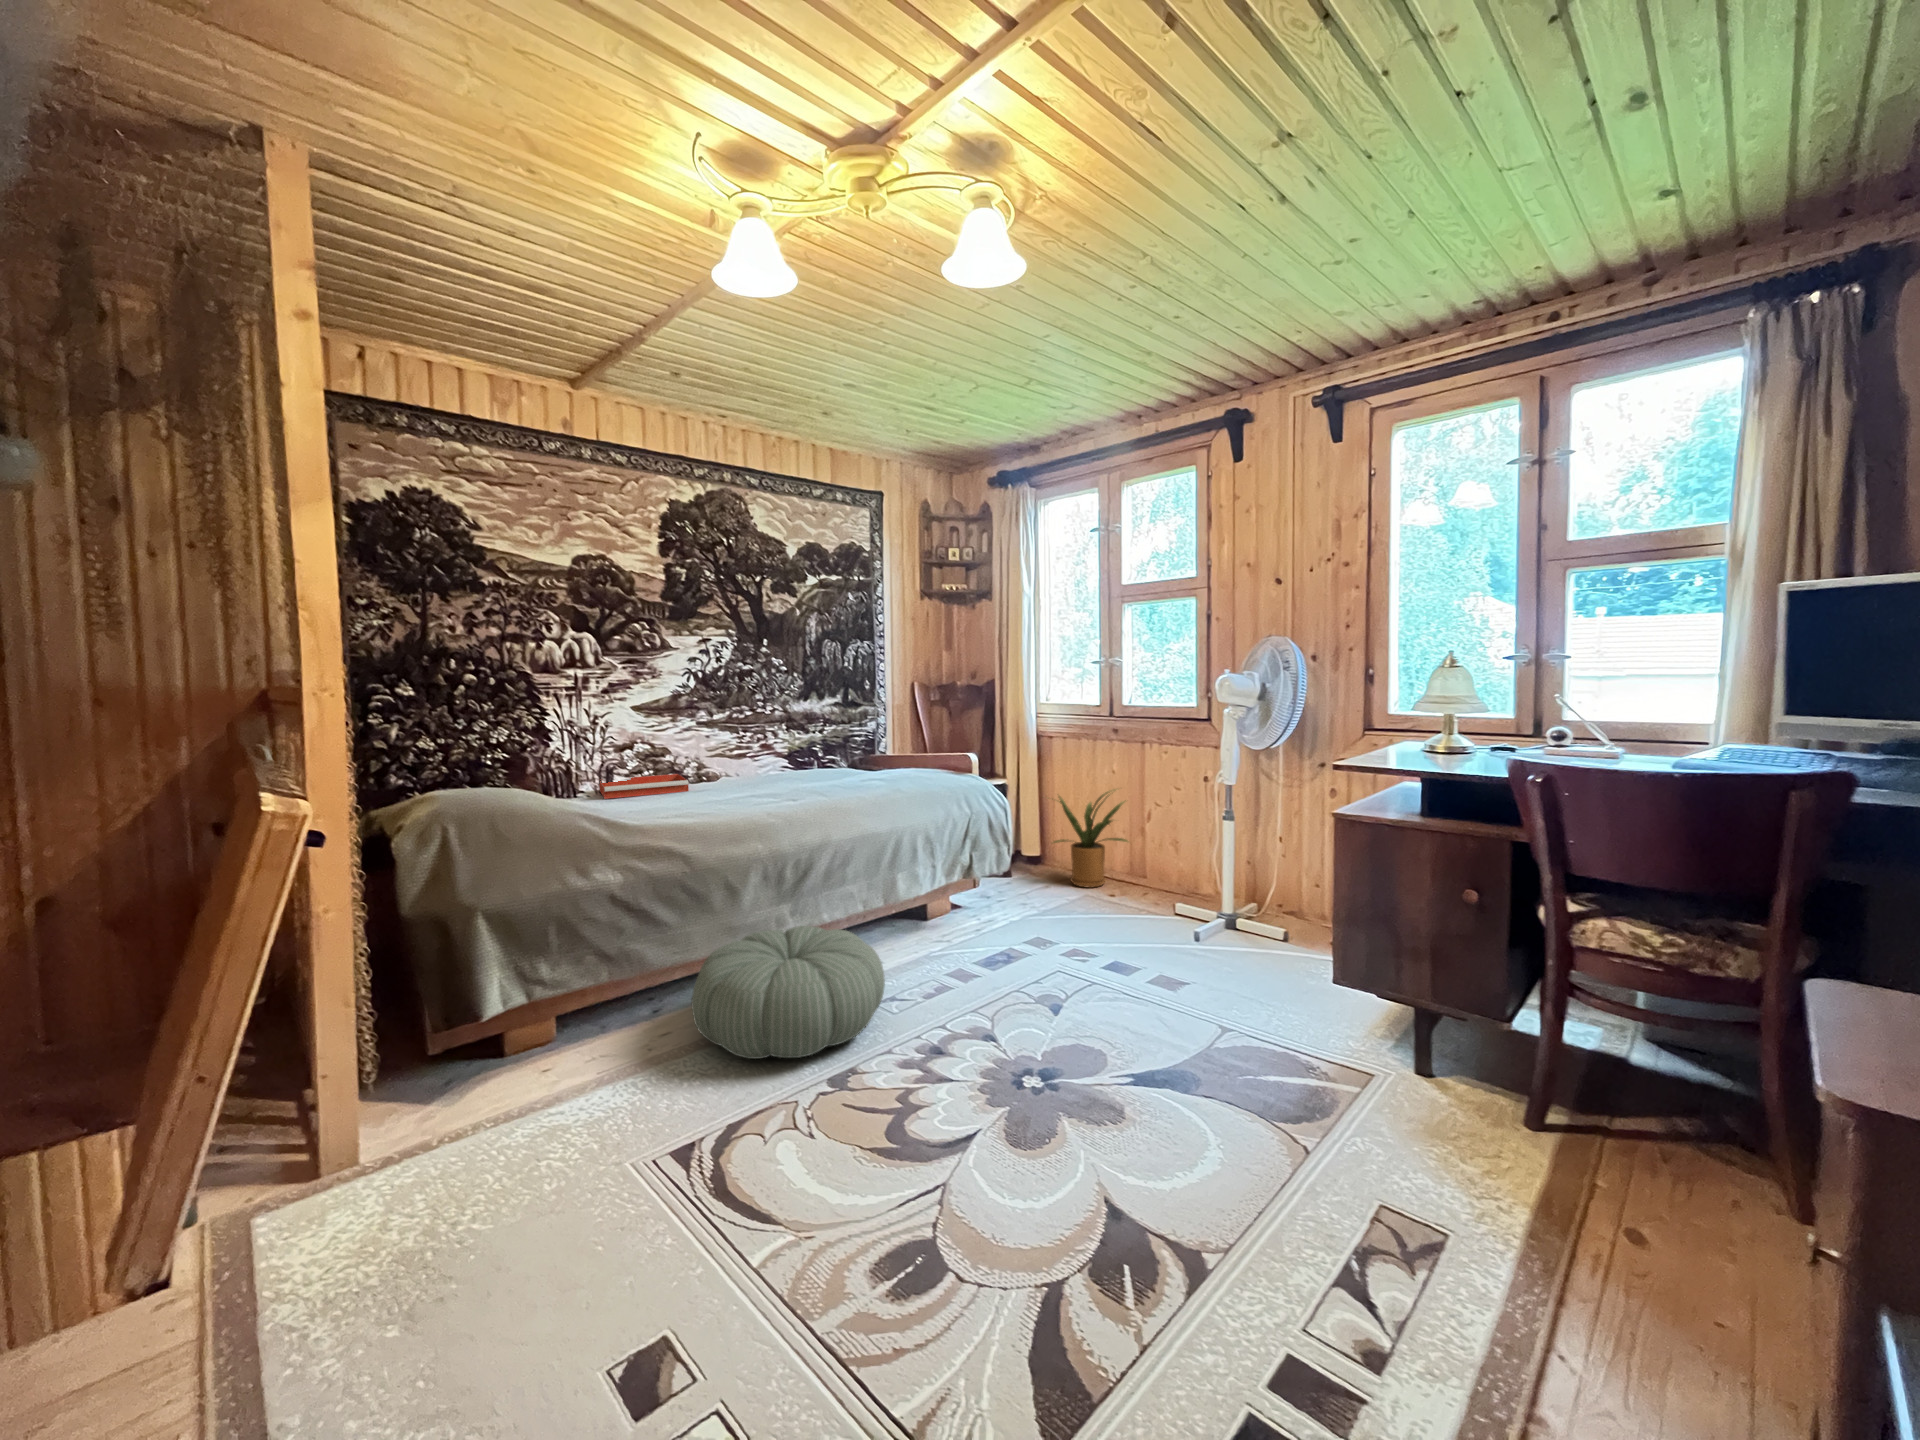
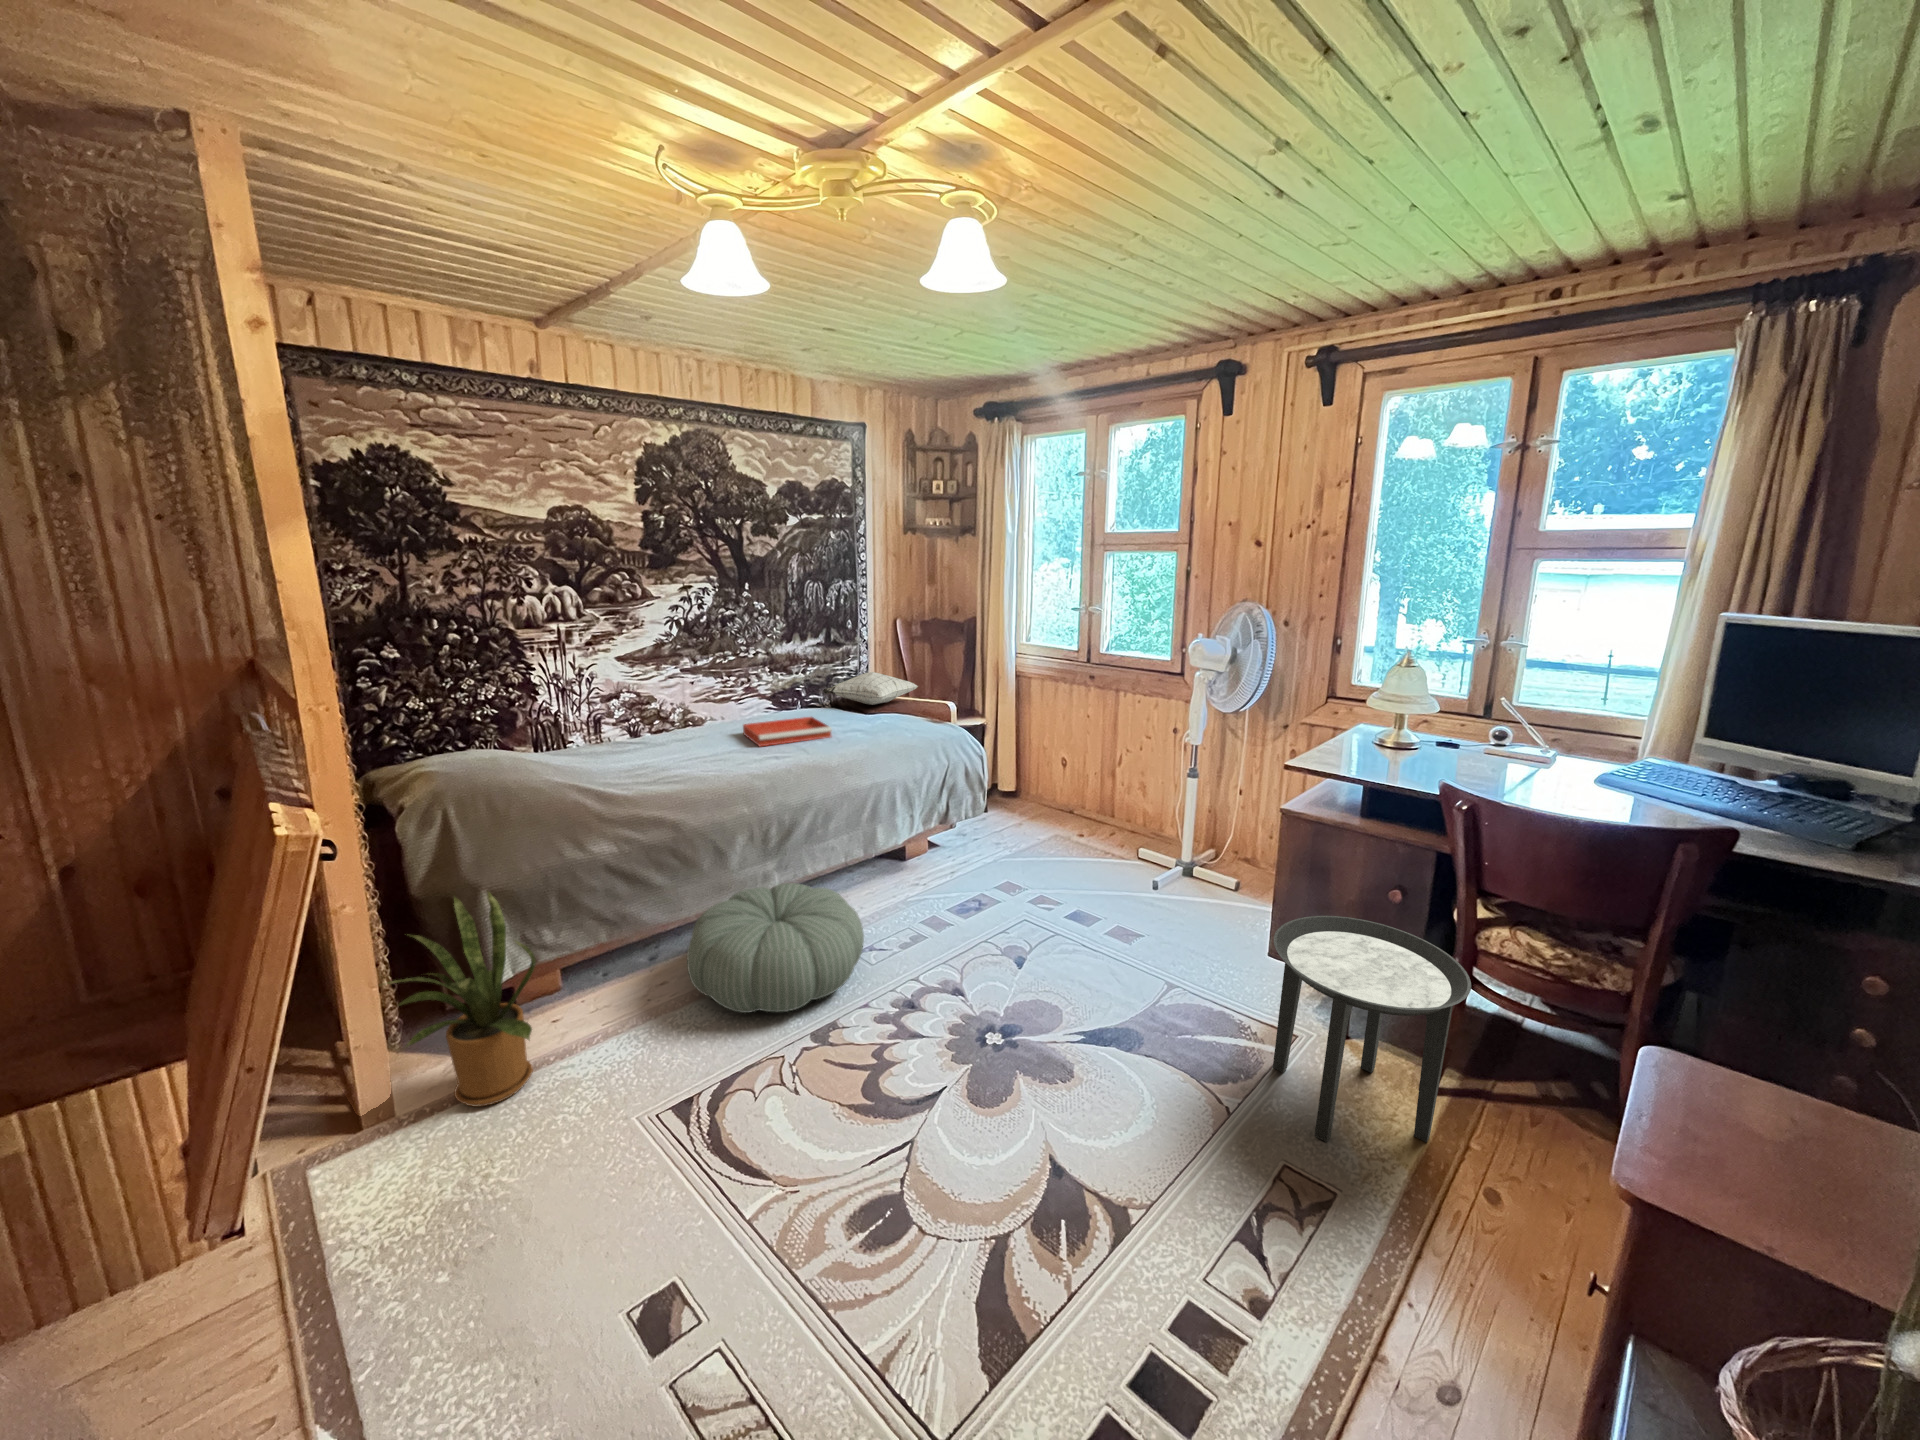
pillow: none [839,730,938,764] -> present [823,672,918,705]
tray: present [599,774,689,799] -> present [743,717,832,746]
house plant: present [1054,790,1128,888] -> present [387,892,536,1107]
side table: none [1343,928,1576,1183] -> present [1273,916,1471,1142]

